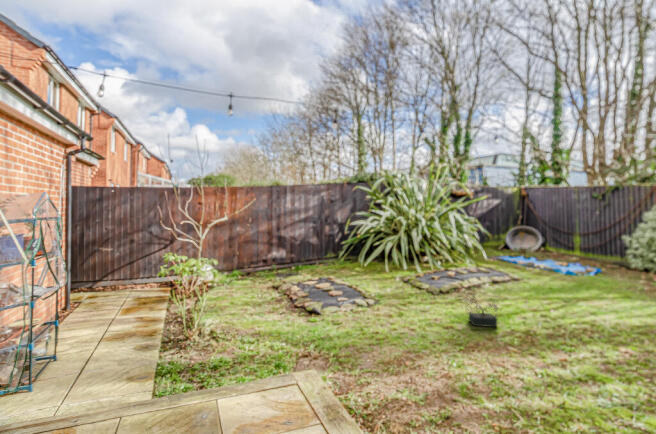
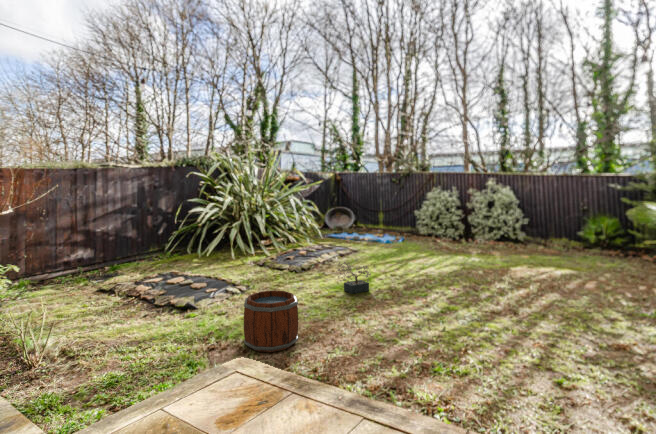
bucket: none [342,306,391,361] -> present [244,290,298,352]

